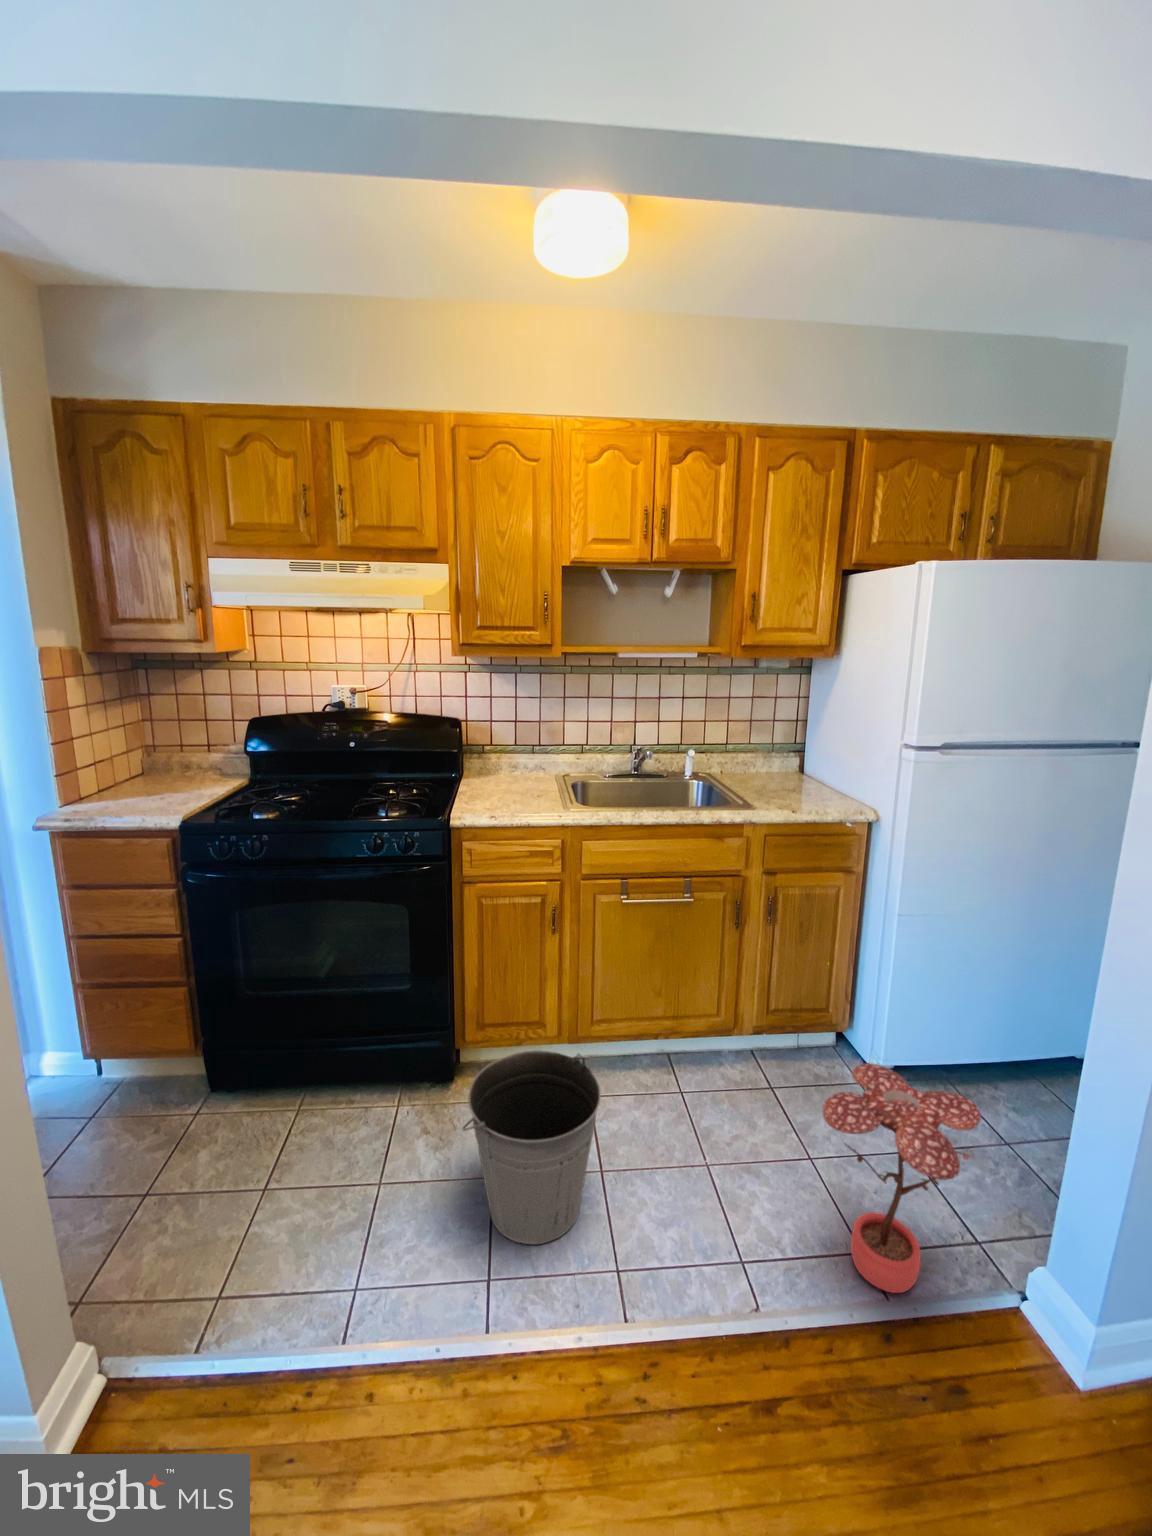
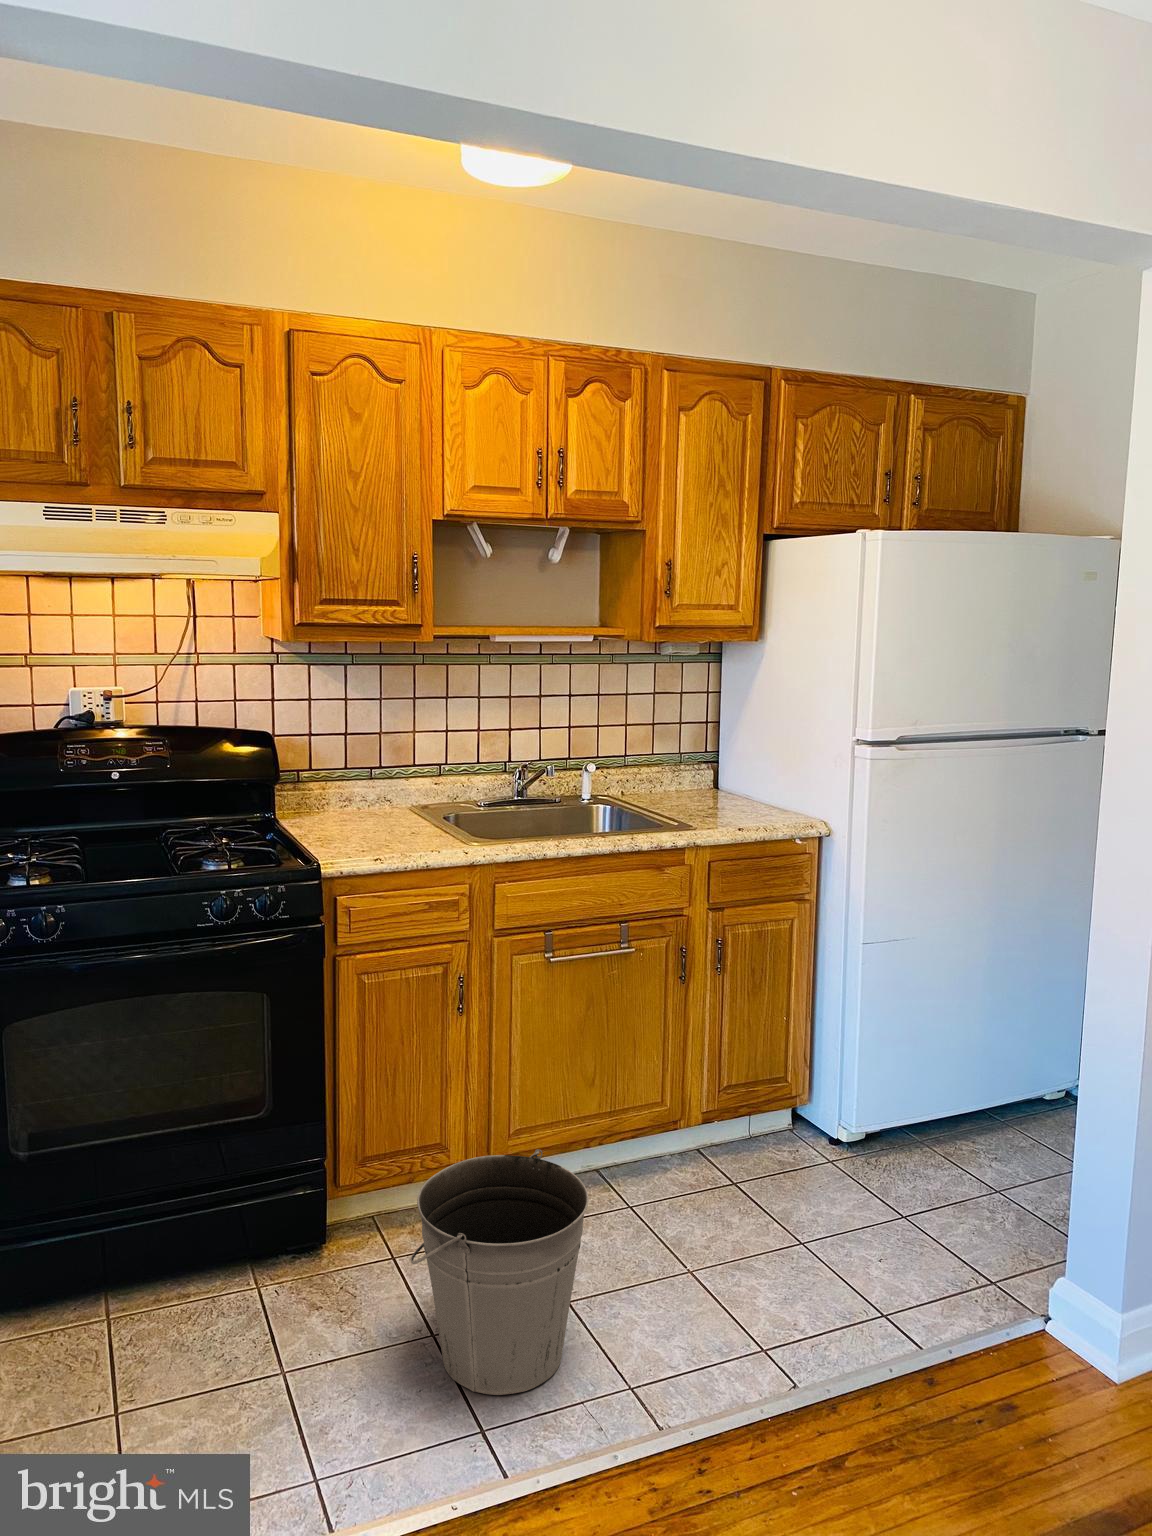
potted plant: present [823,1063,981,1293] -> none [841,1098,993,1342]

